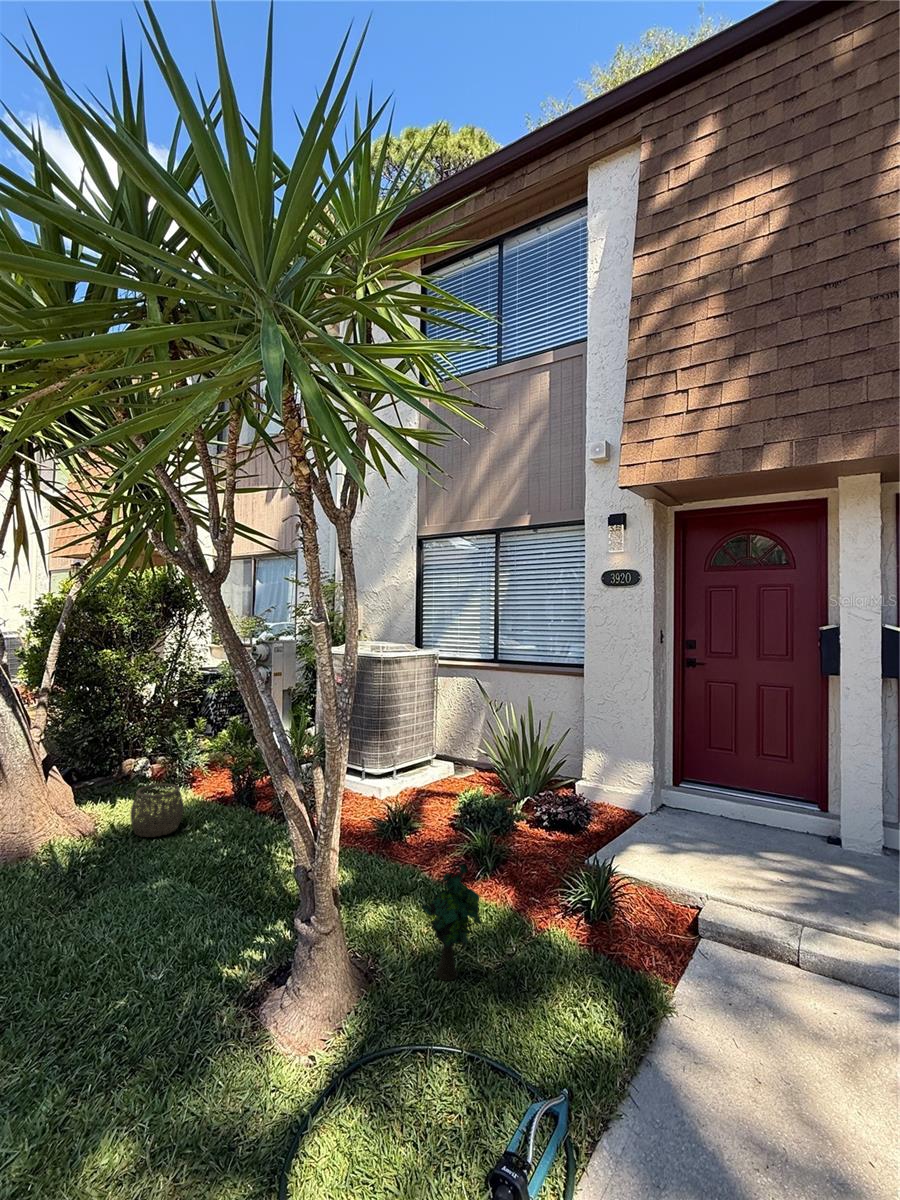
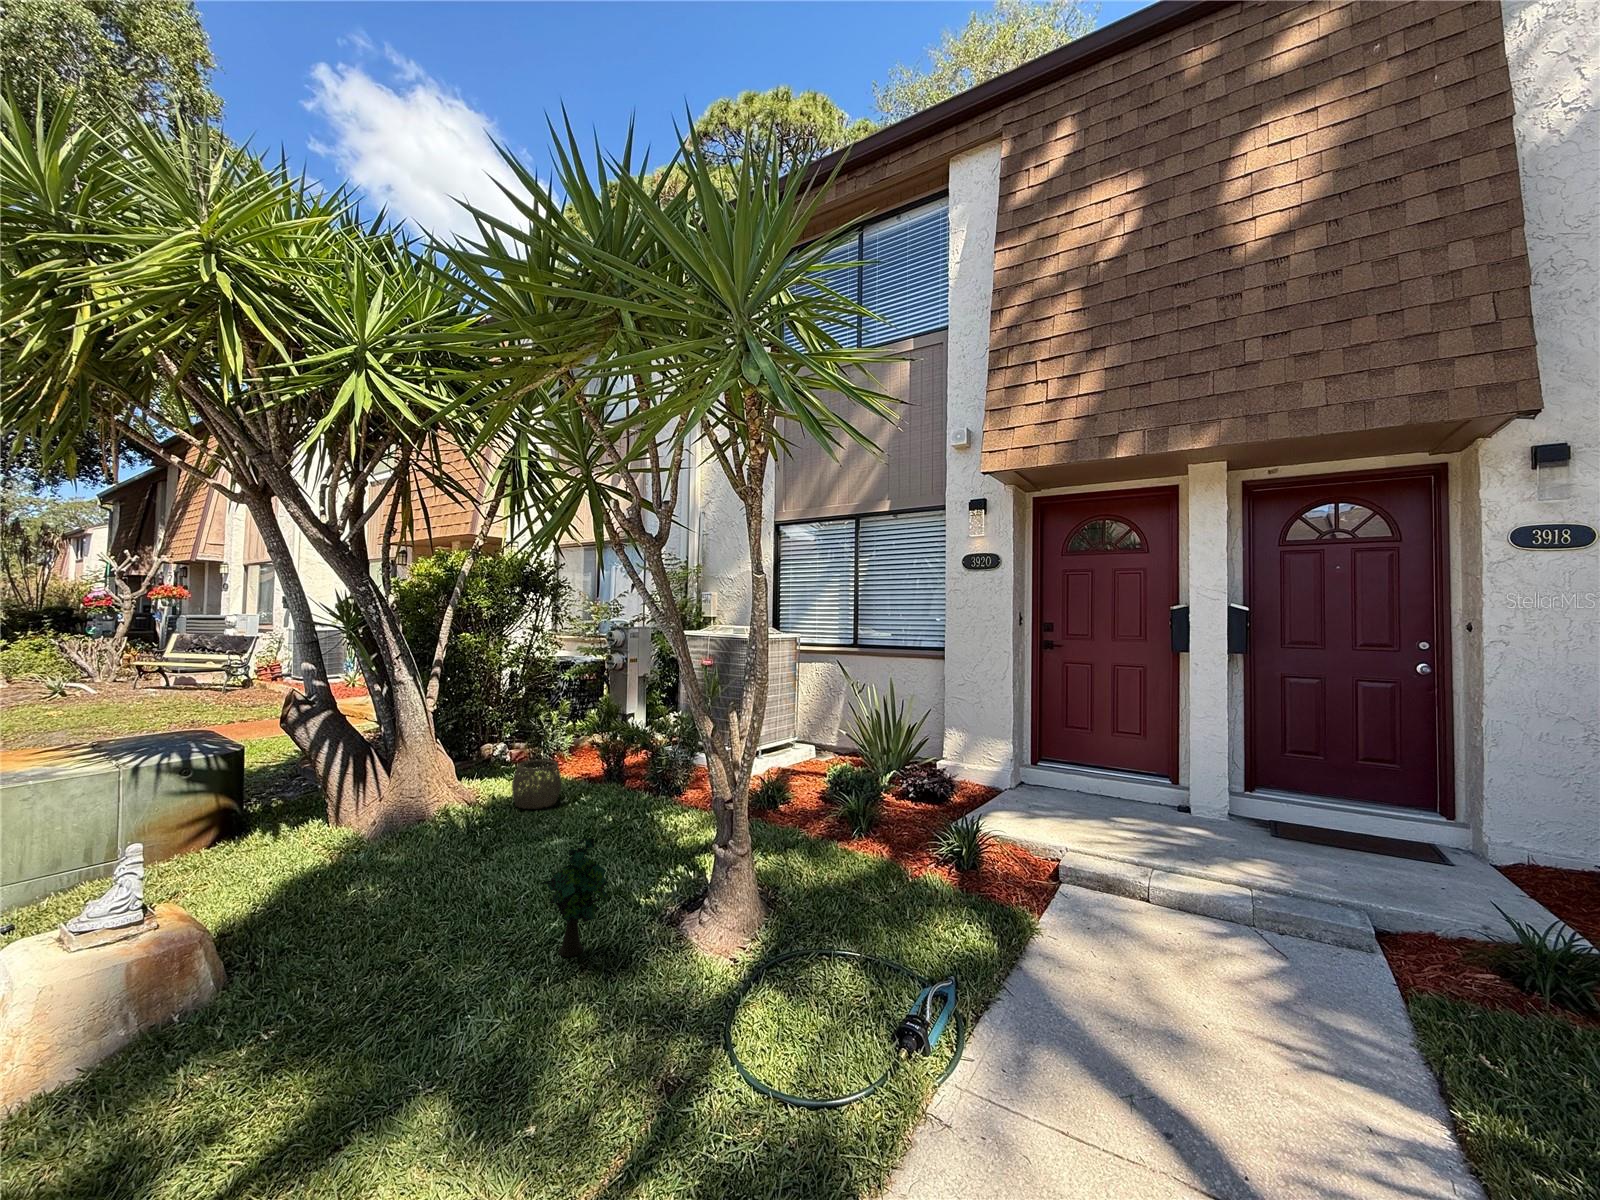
decorative plant: present [421,864,482,981] -> present [540,838,608,957]

